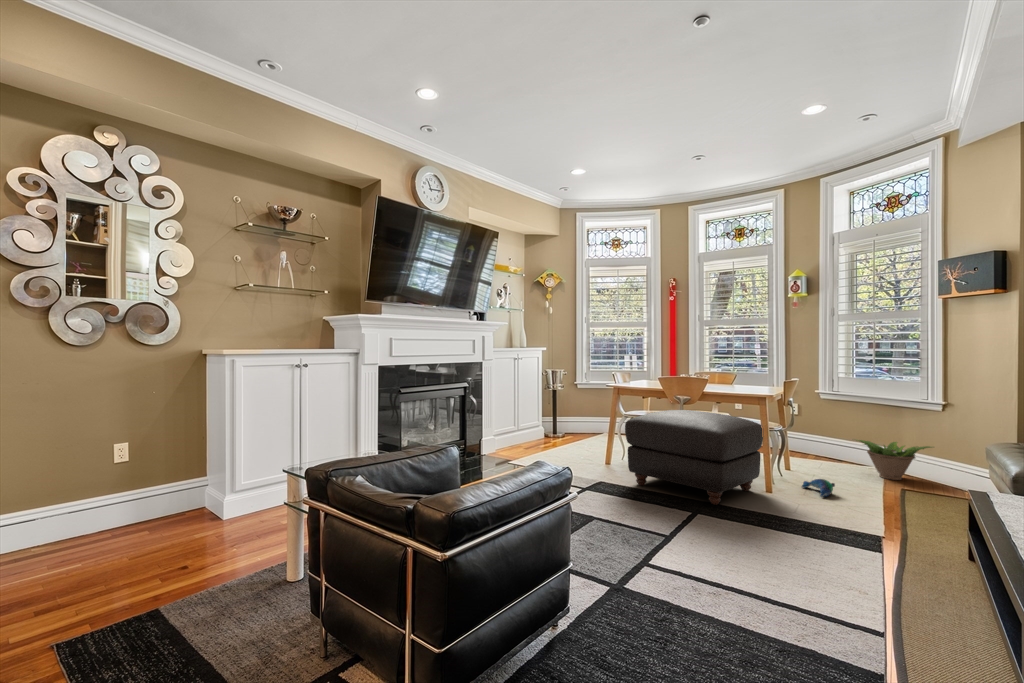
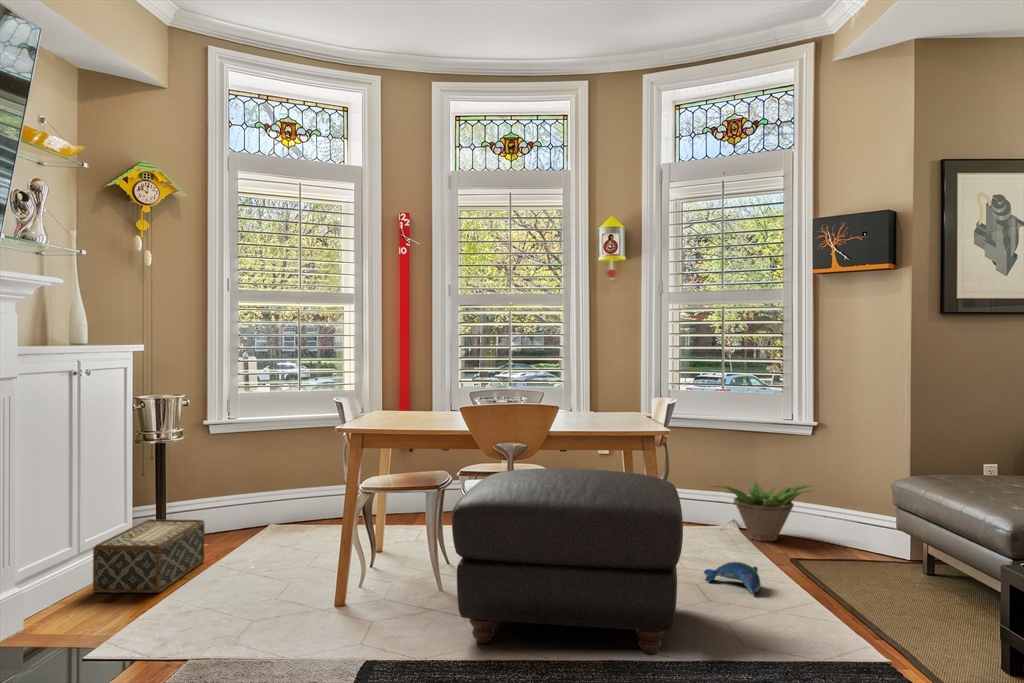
woven basket: none [516,422,564,449] -> present [93,519,205,593]

